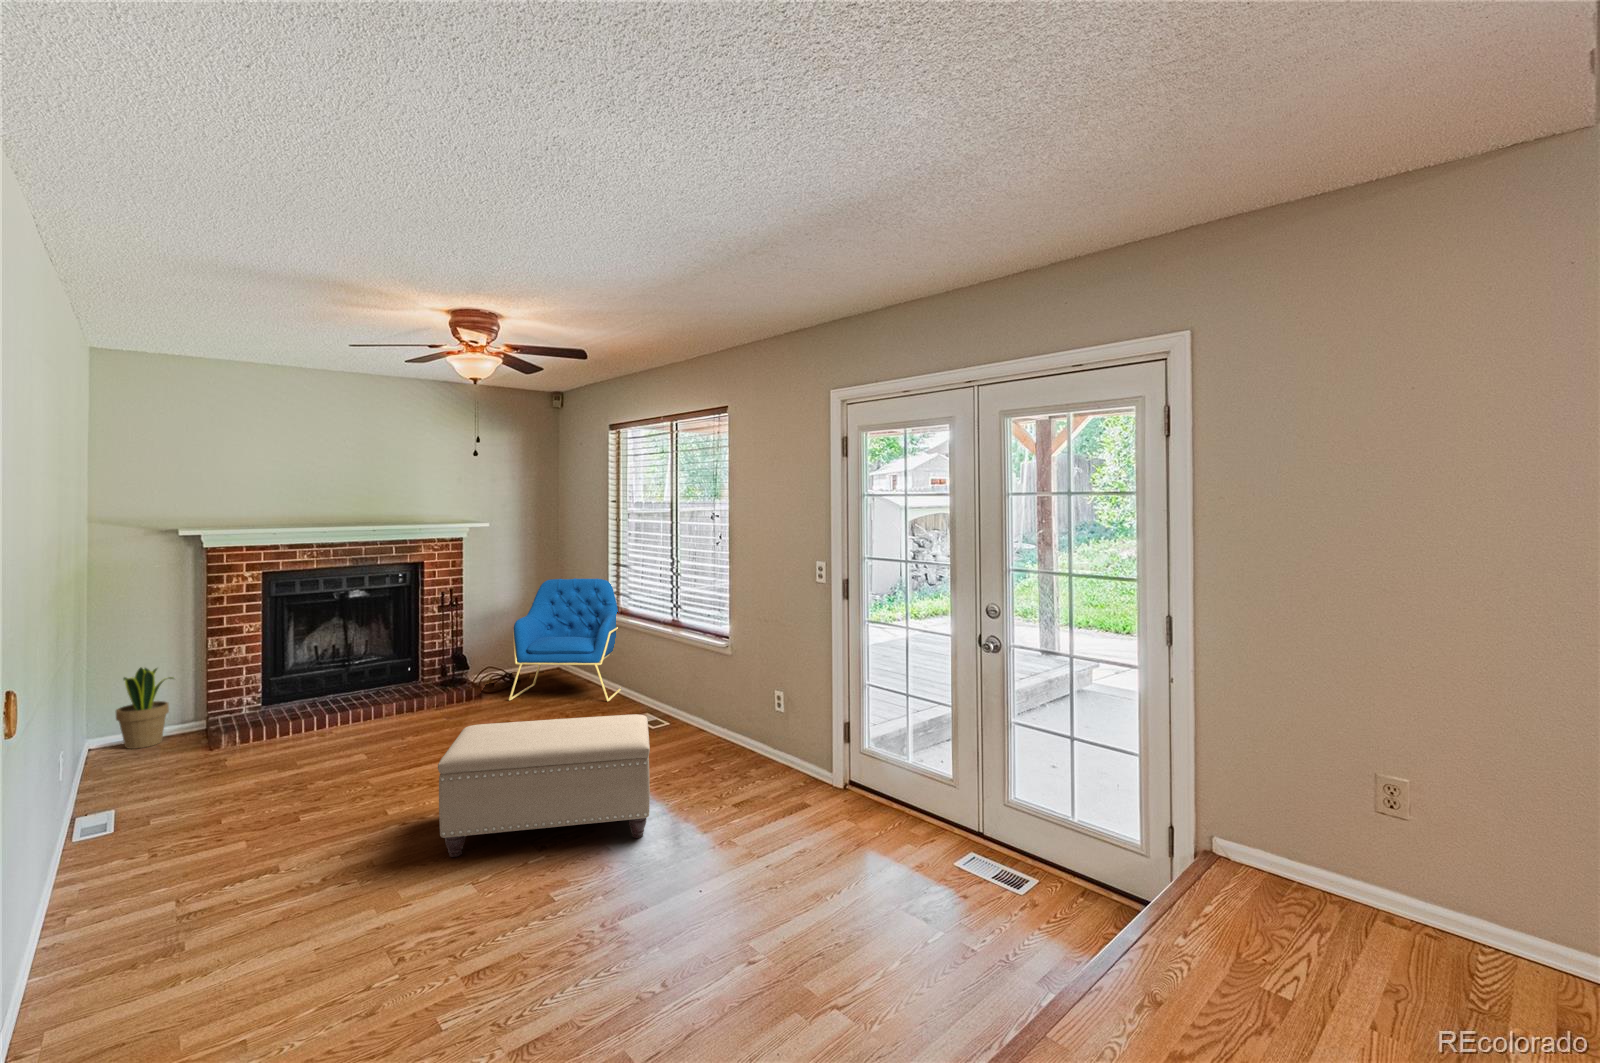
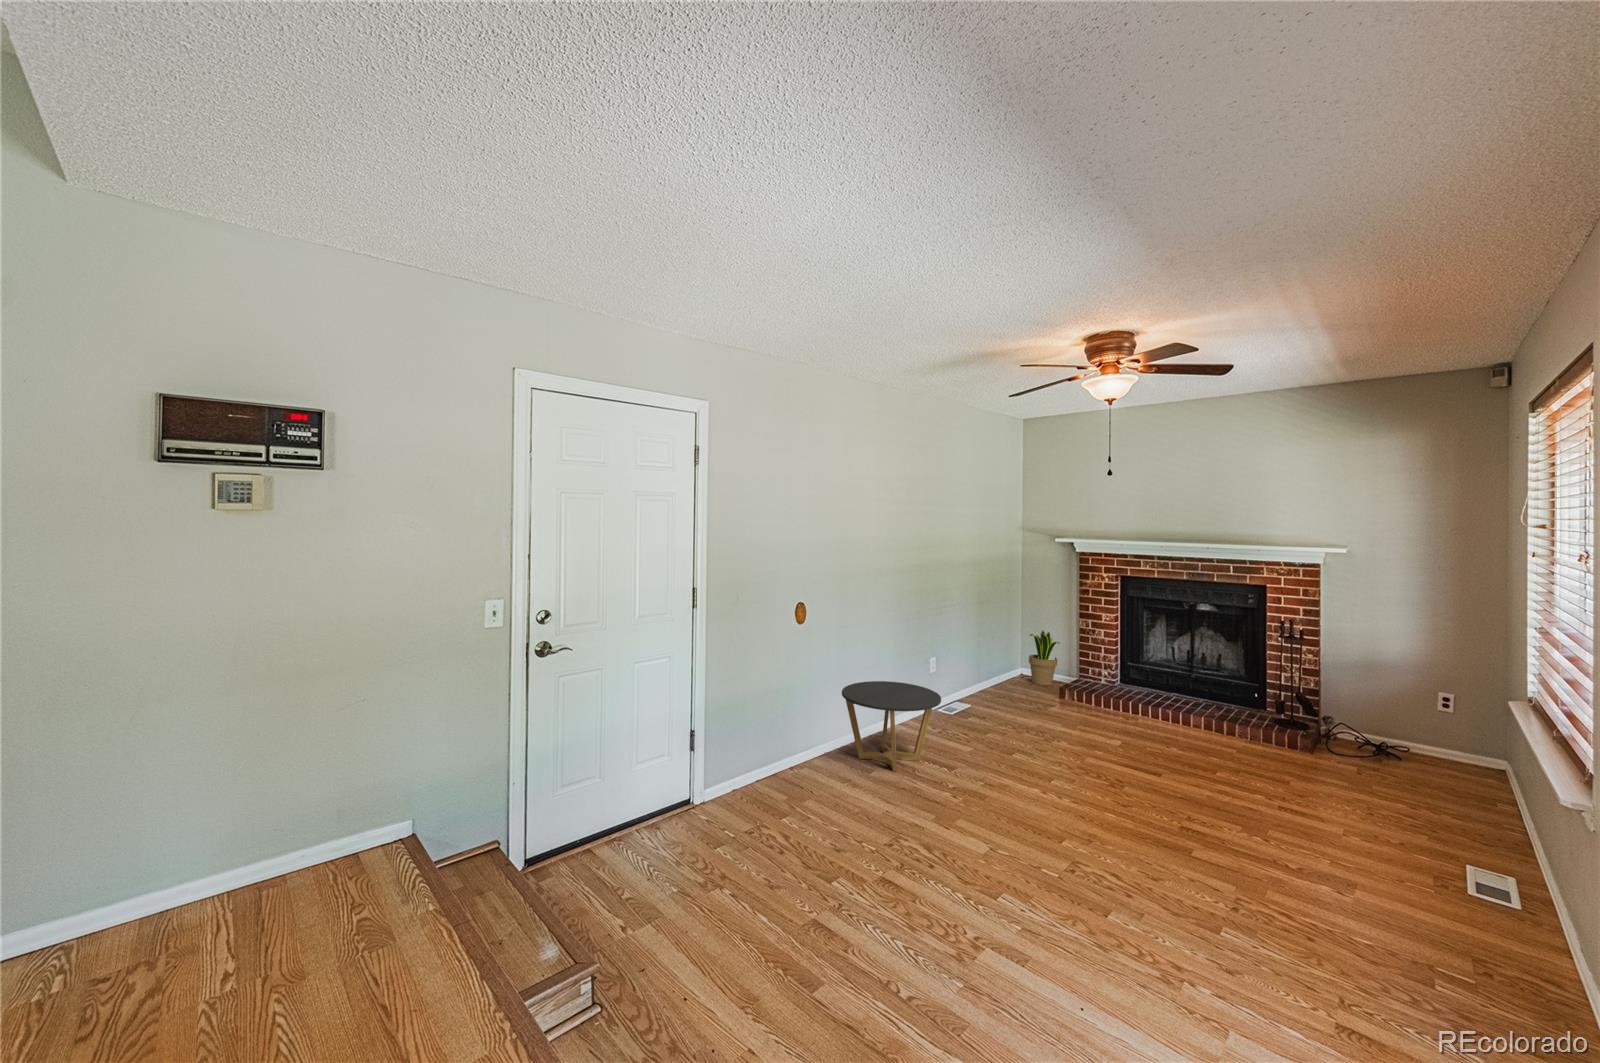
armchair: present [509,578,621,701] -> none [1332,628,1556,821]
ottoman: present [438,714,650,857] -> none [1010,725,1269,929]
side table: none [46,781,267,950] -> present [842,681,941,771]

